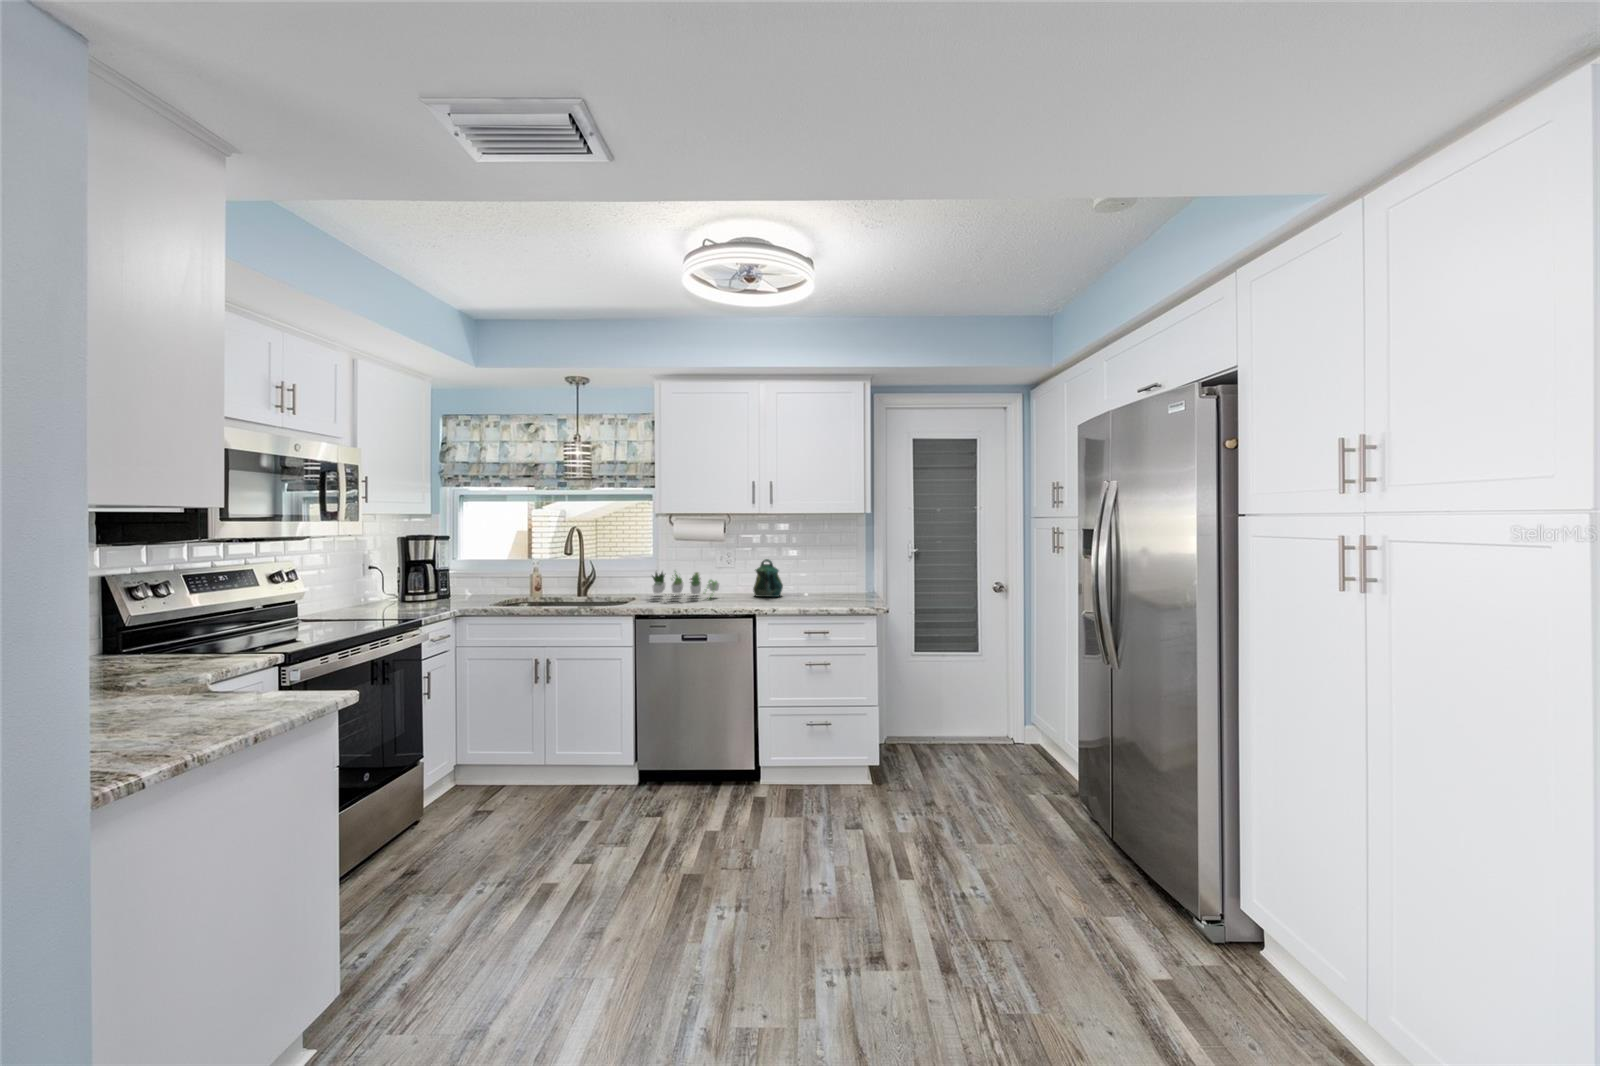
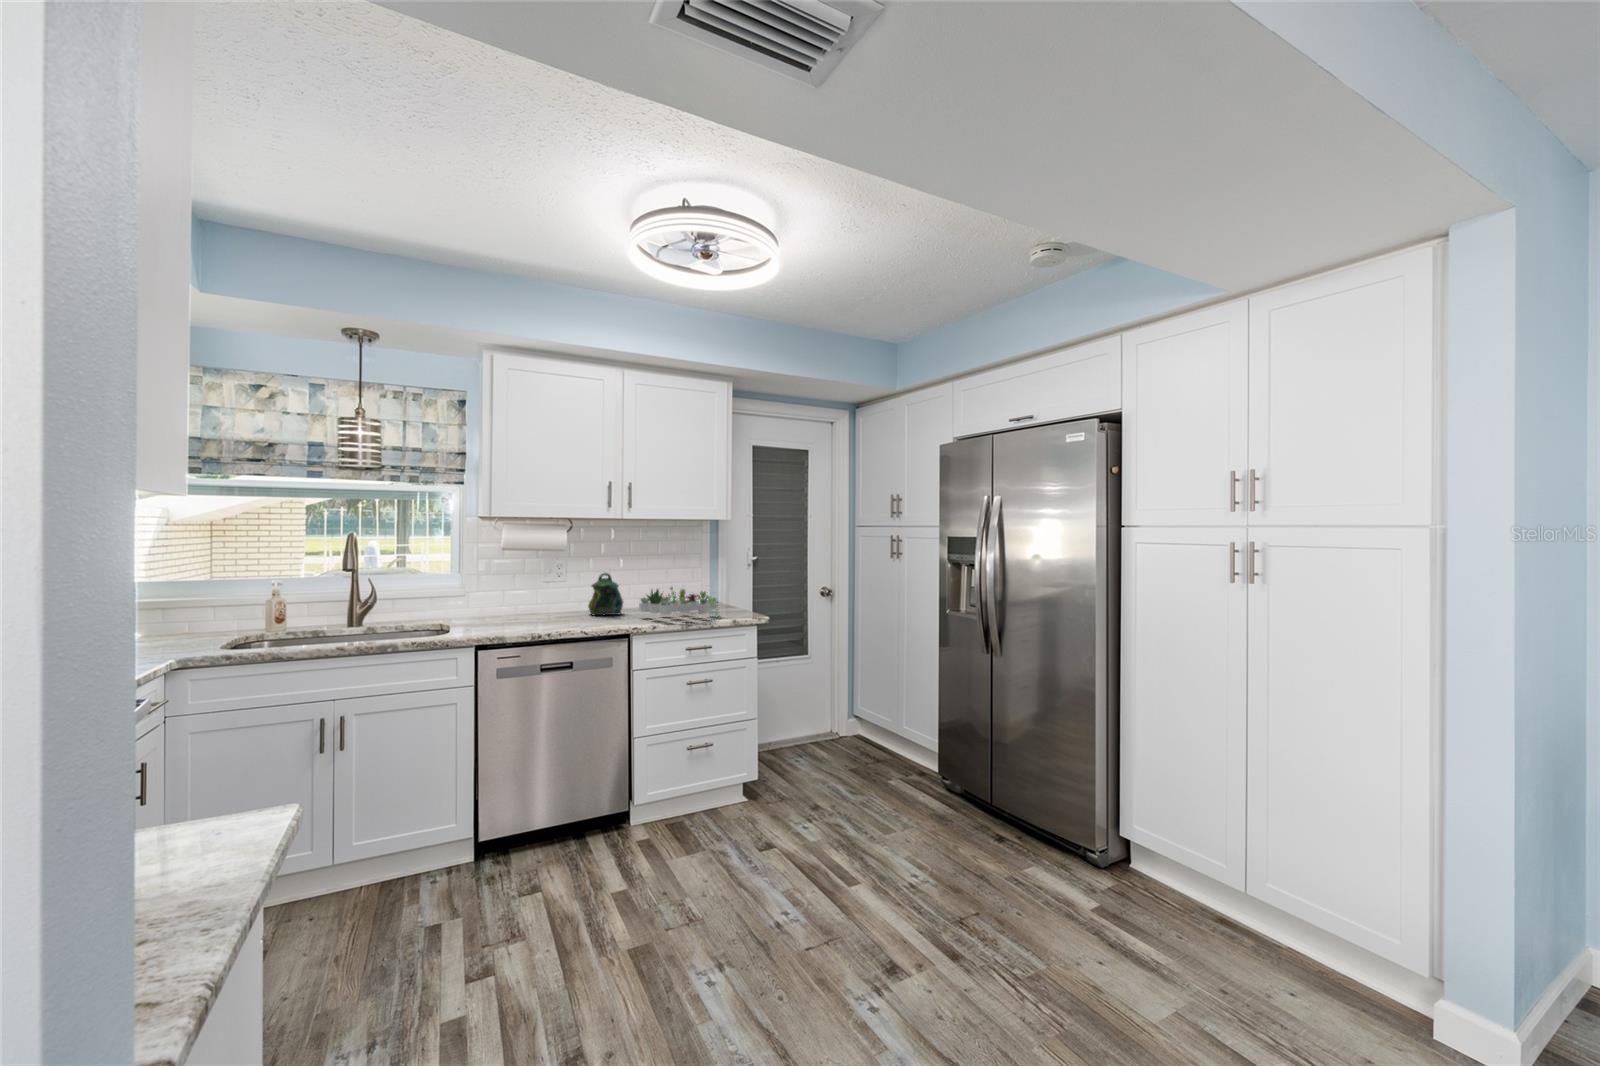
succulent plant: present [653,571,719,597] -> present [639,587,717,615]

